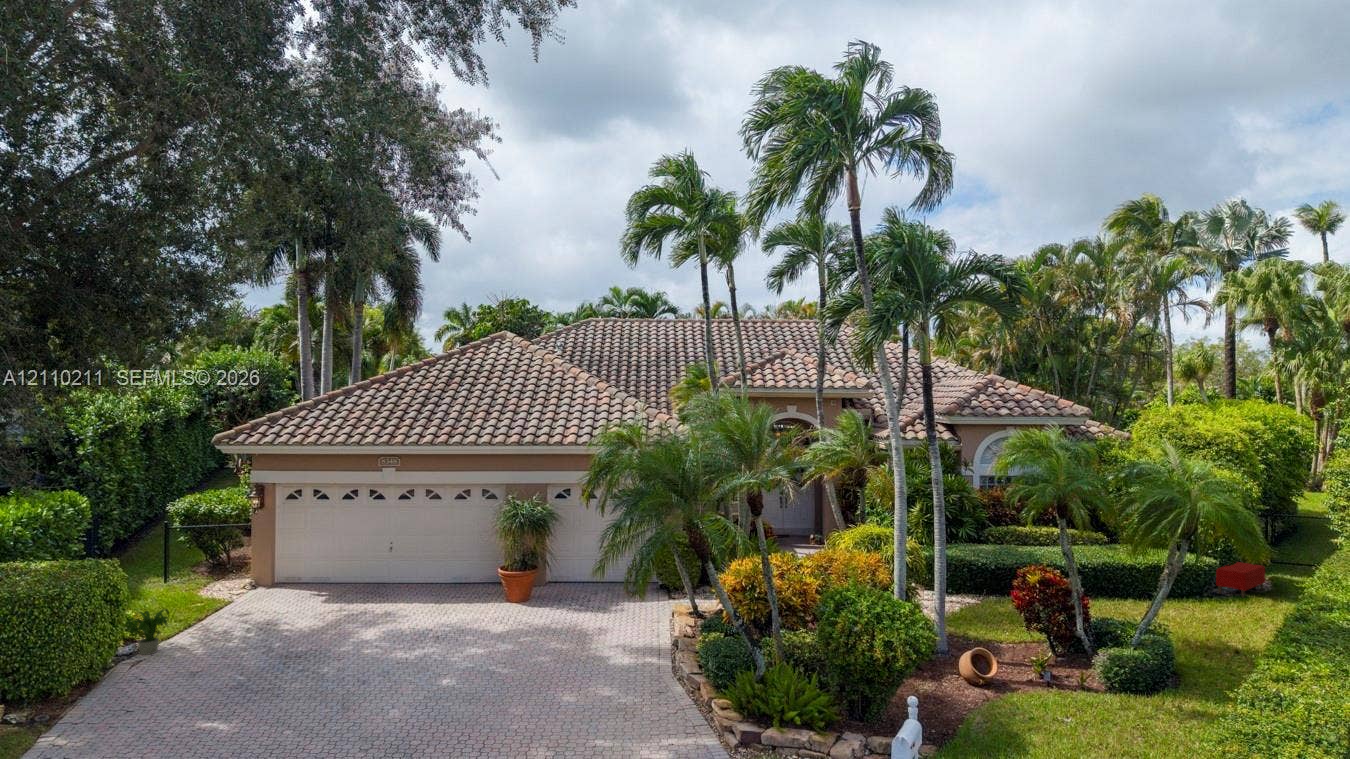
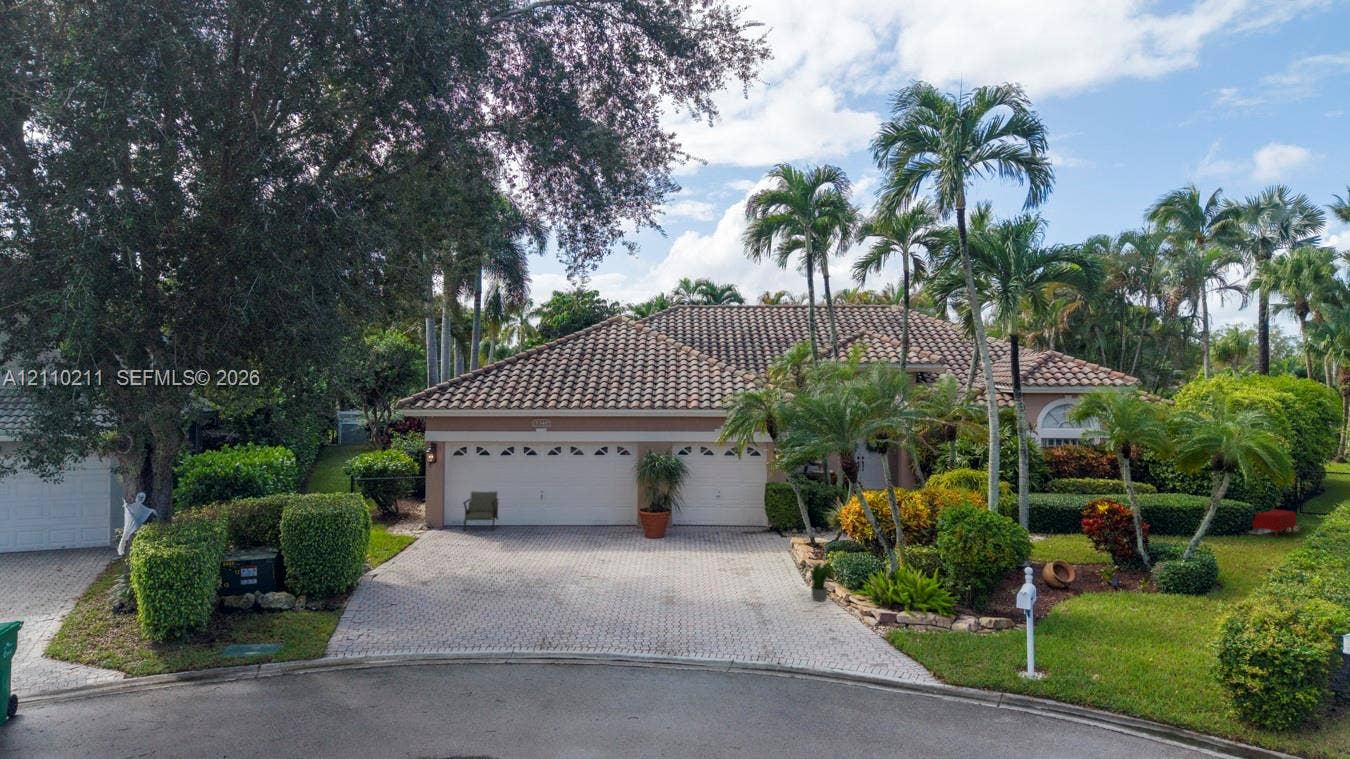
lounge chair: none [288,544,339,593] -> present [463,491,498,530]
potted plant: present [126,609,169,655] -> present [802,561,837,601]

